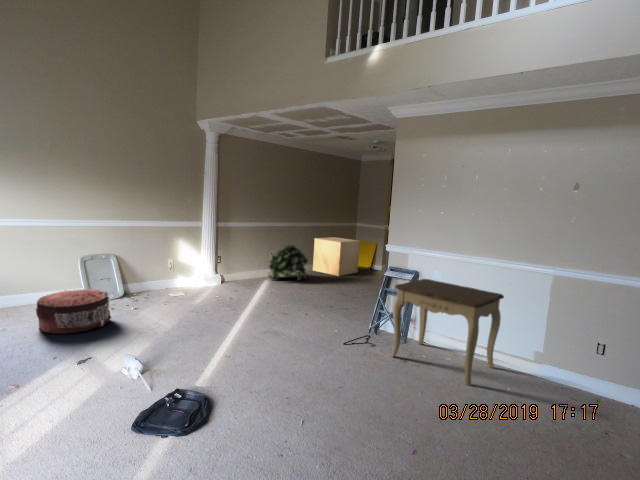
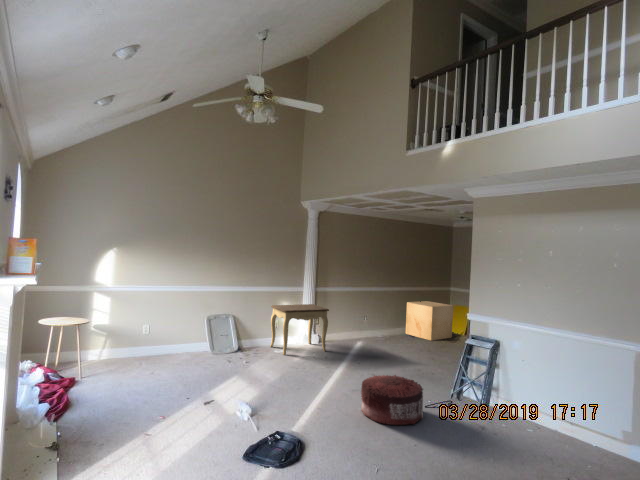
potted plant: present [268,245,308,280] -> none [361,308,399,345]
side table: present [391,279,504,386] -> present [270,304,329,355]
pouf: present [36,289,111,334] -> present [361,375,423,425]

